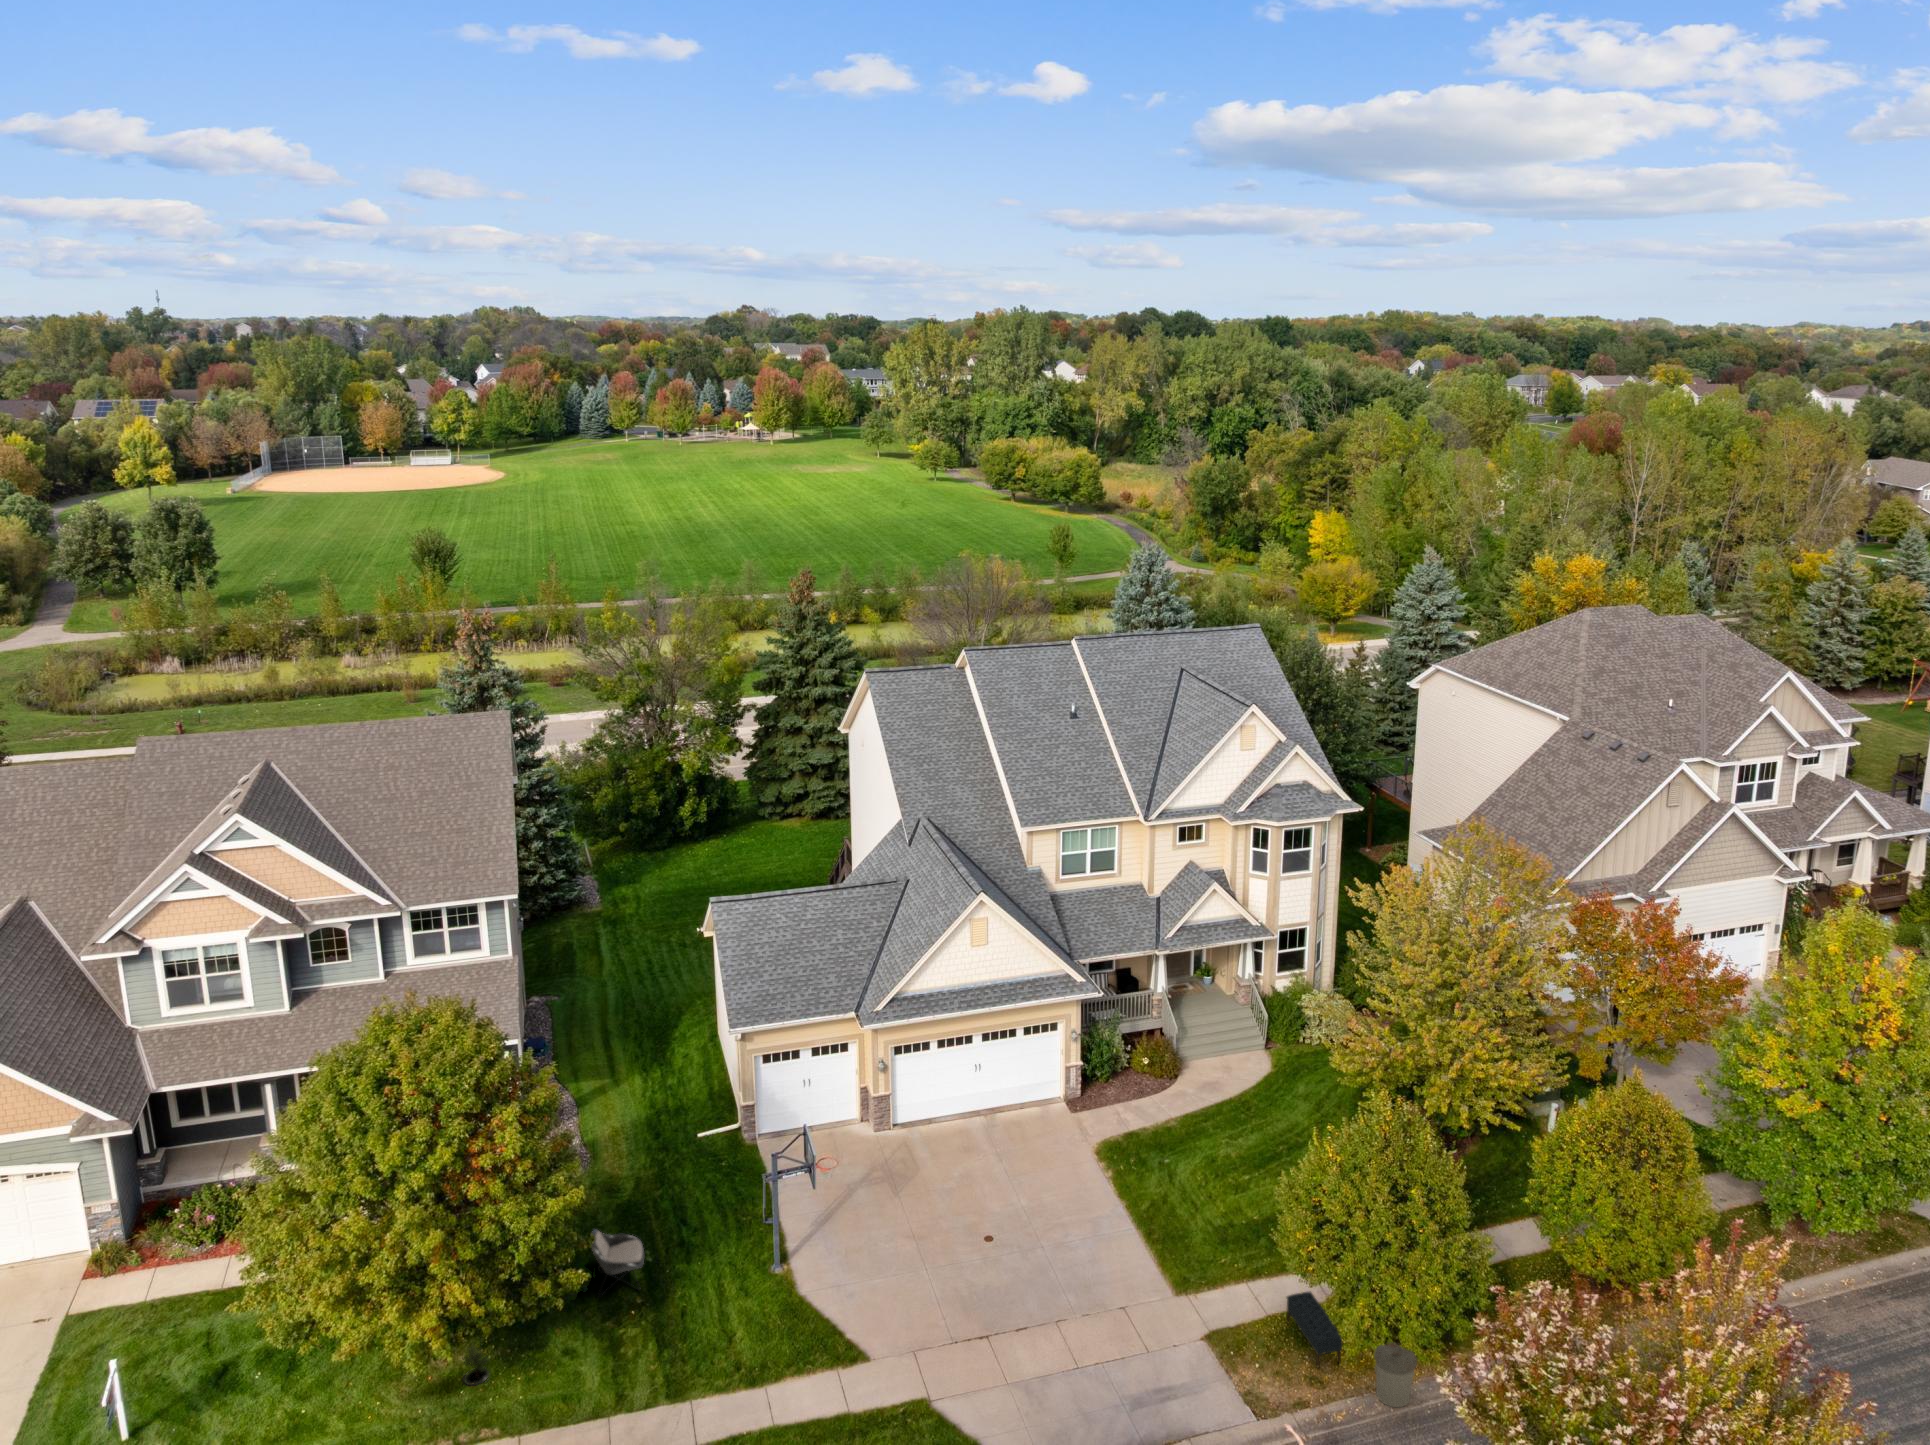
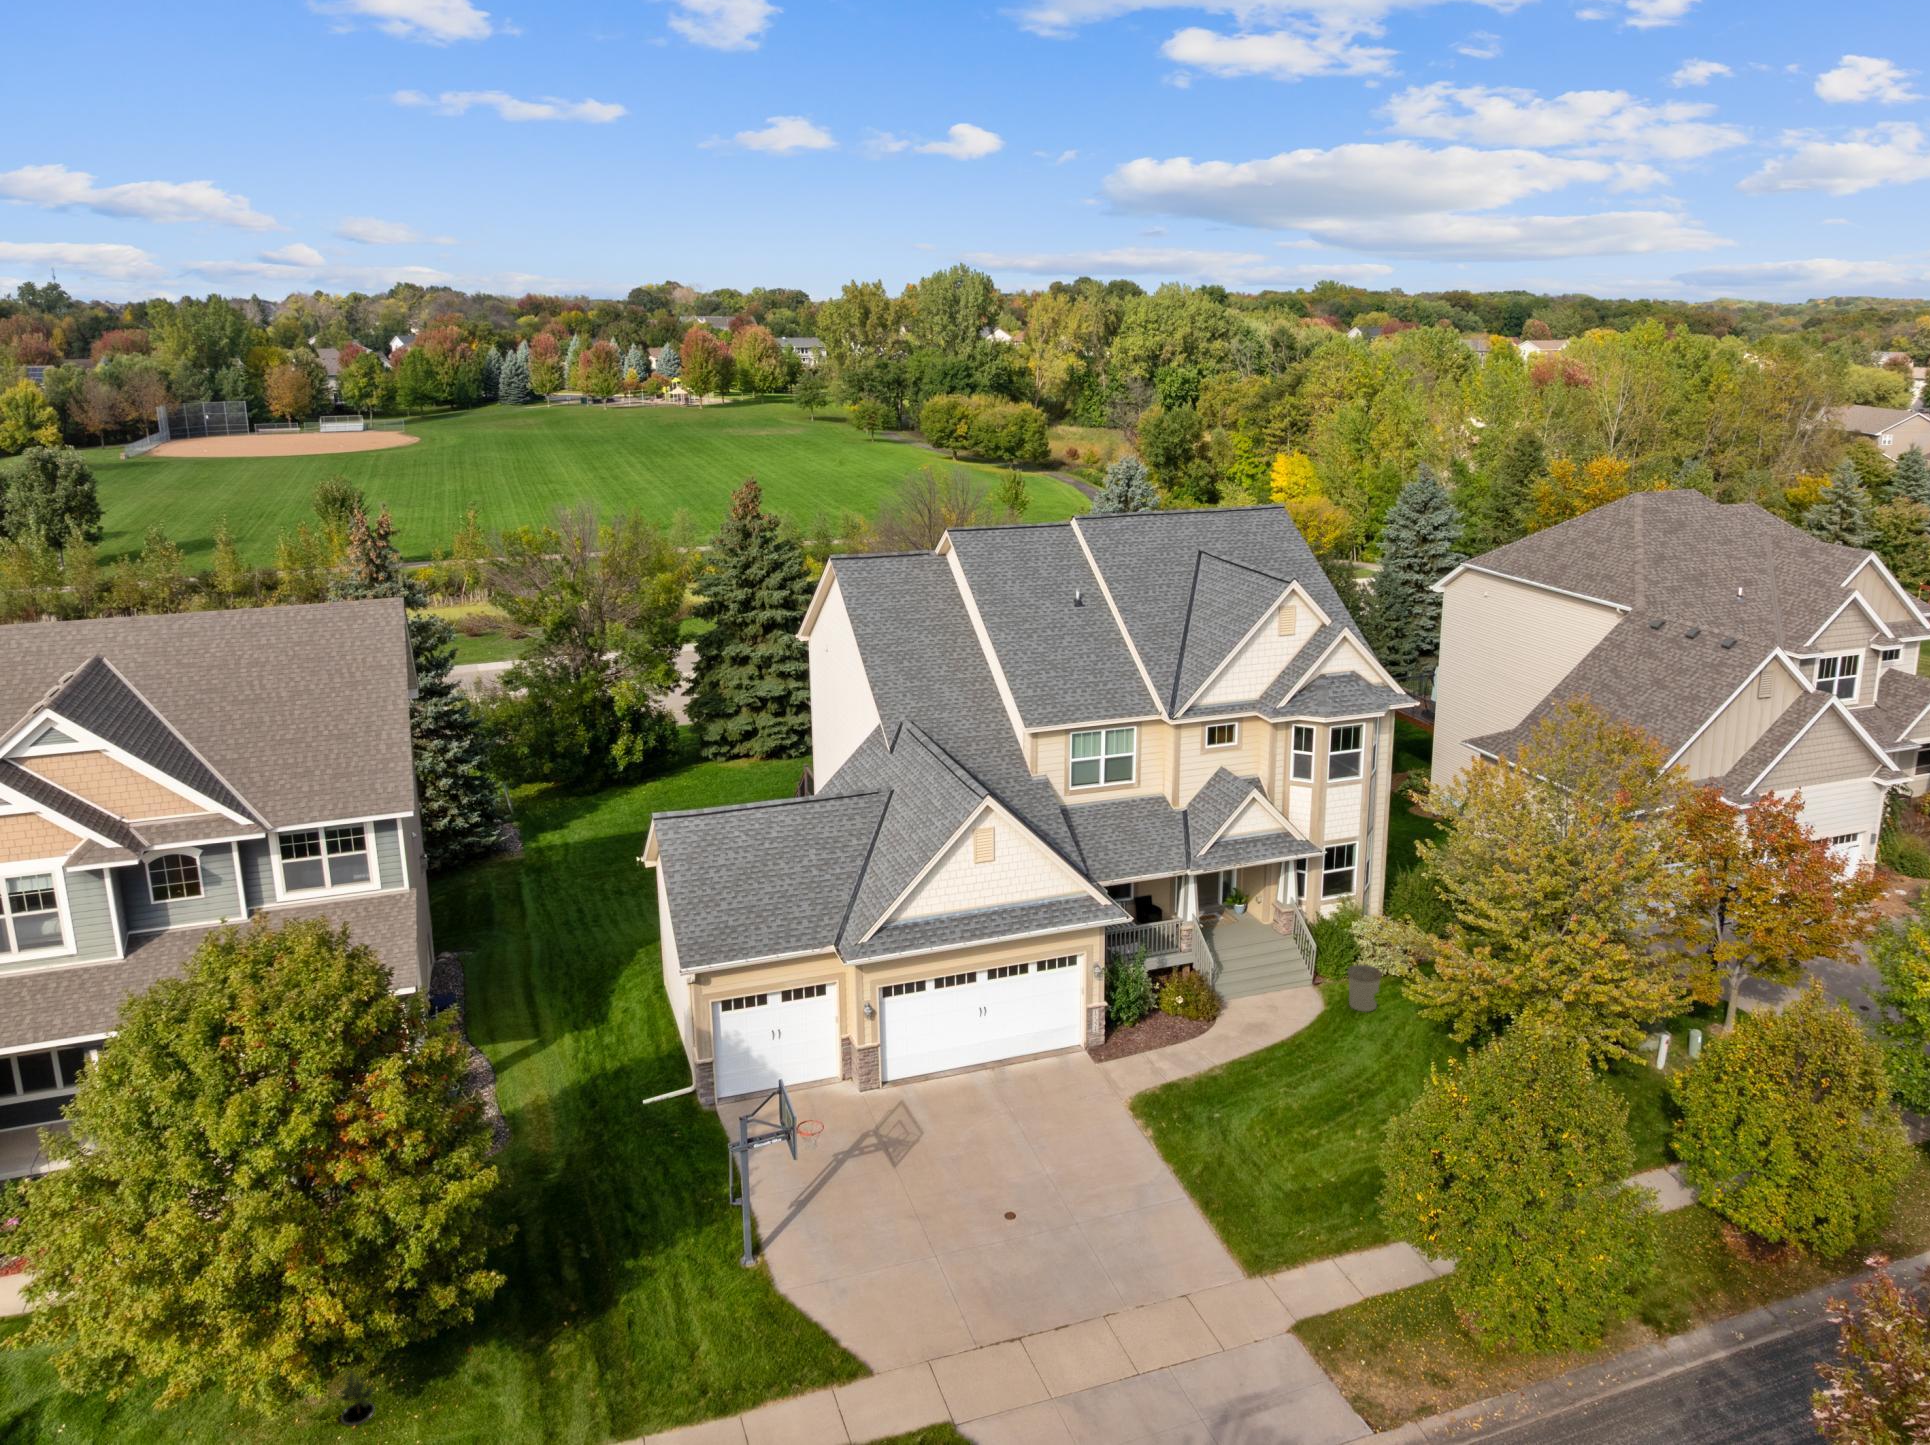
lounge chair: present [591,1230,644,1296] -> none [507,1219,578,1305]
bench: present [1287,1292,1342,1368] -> none [1394,1264,1474,1360]
trash can: present [1374,1343,1417,1407] -> present [1348,965,1382,1012]

